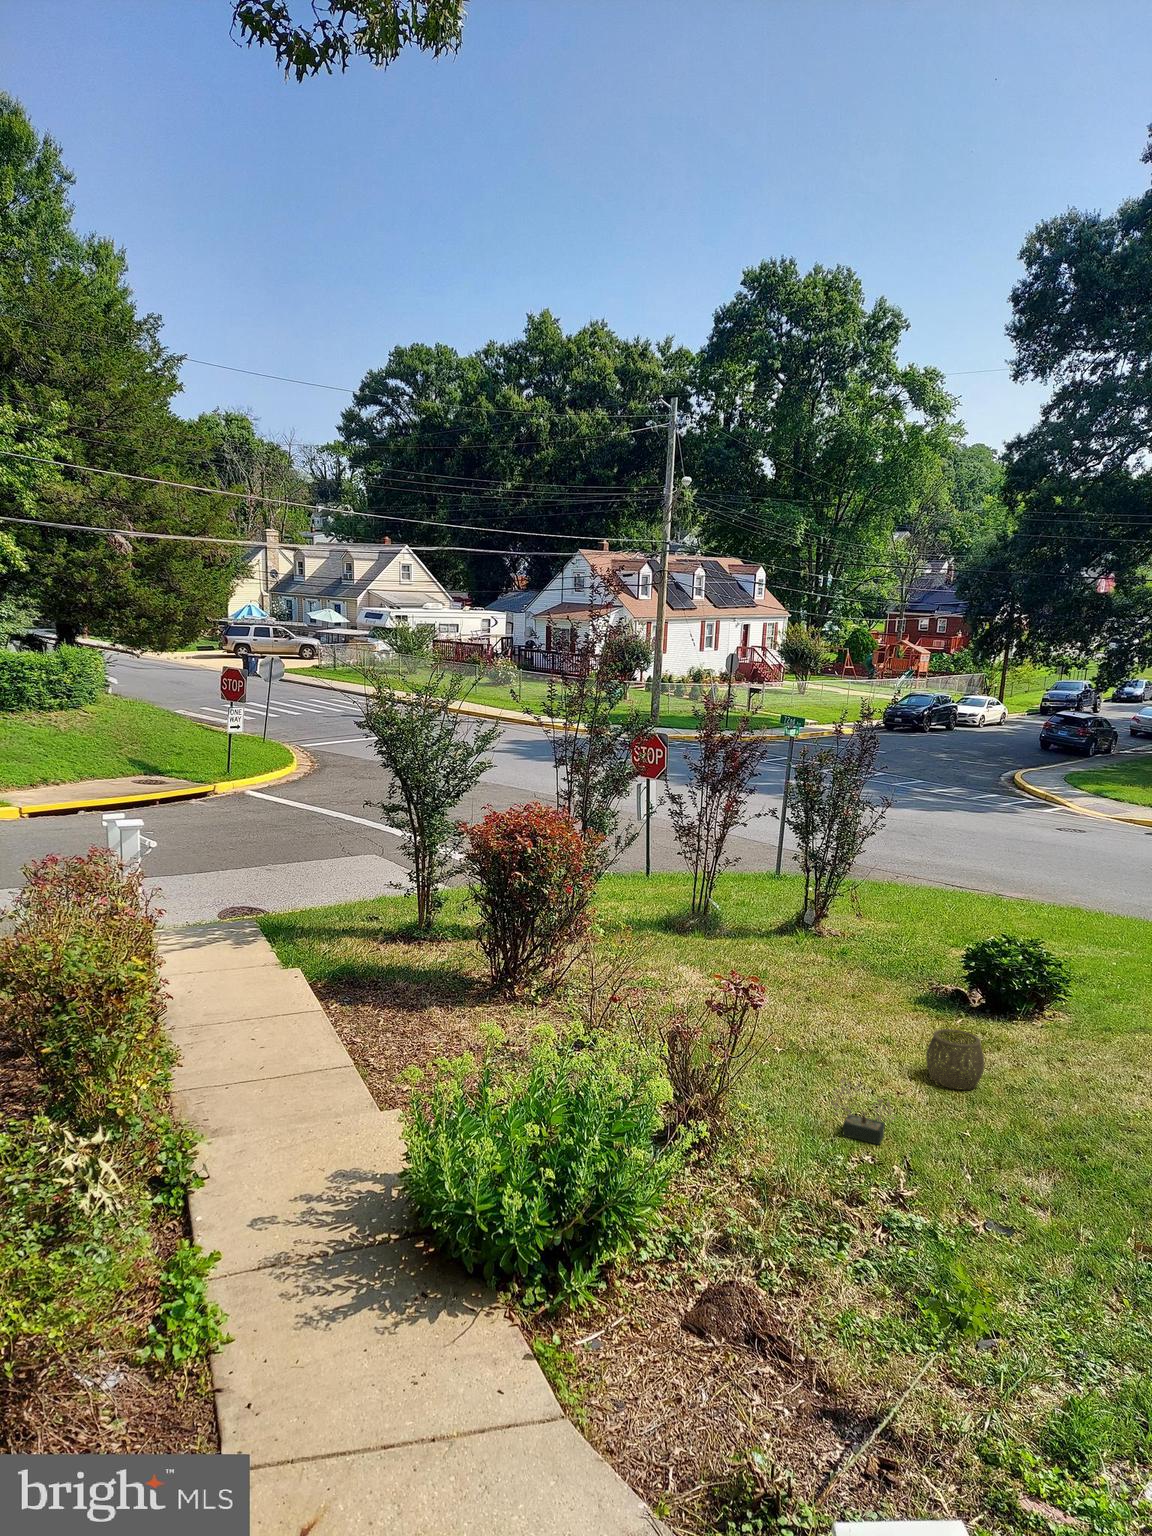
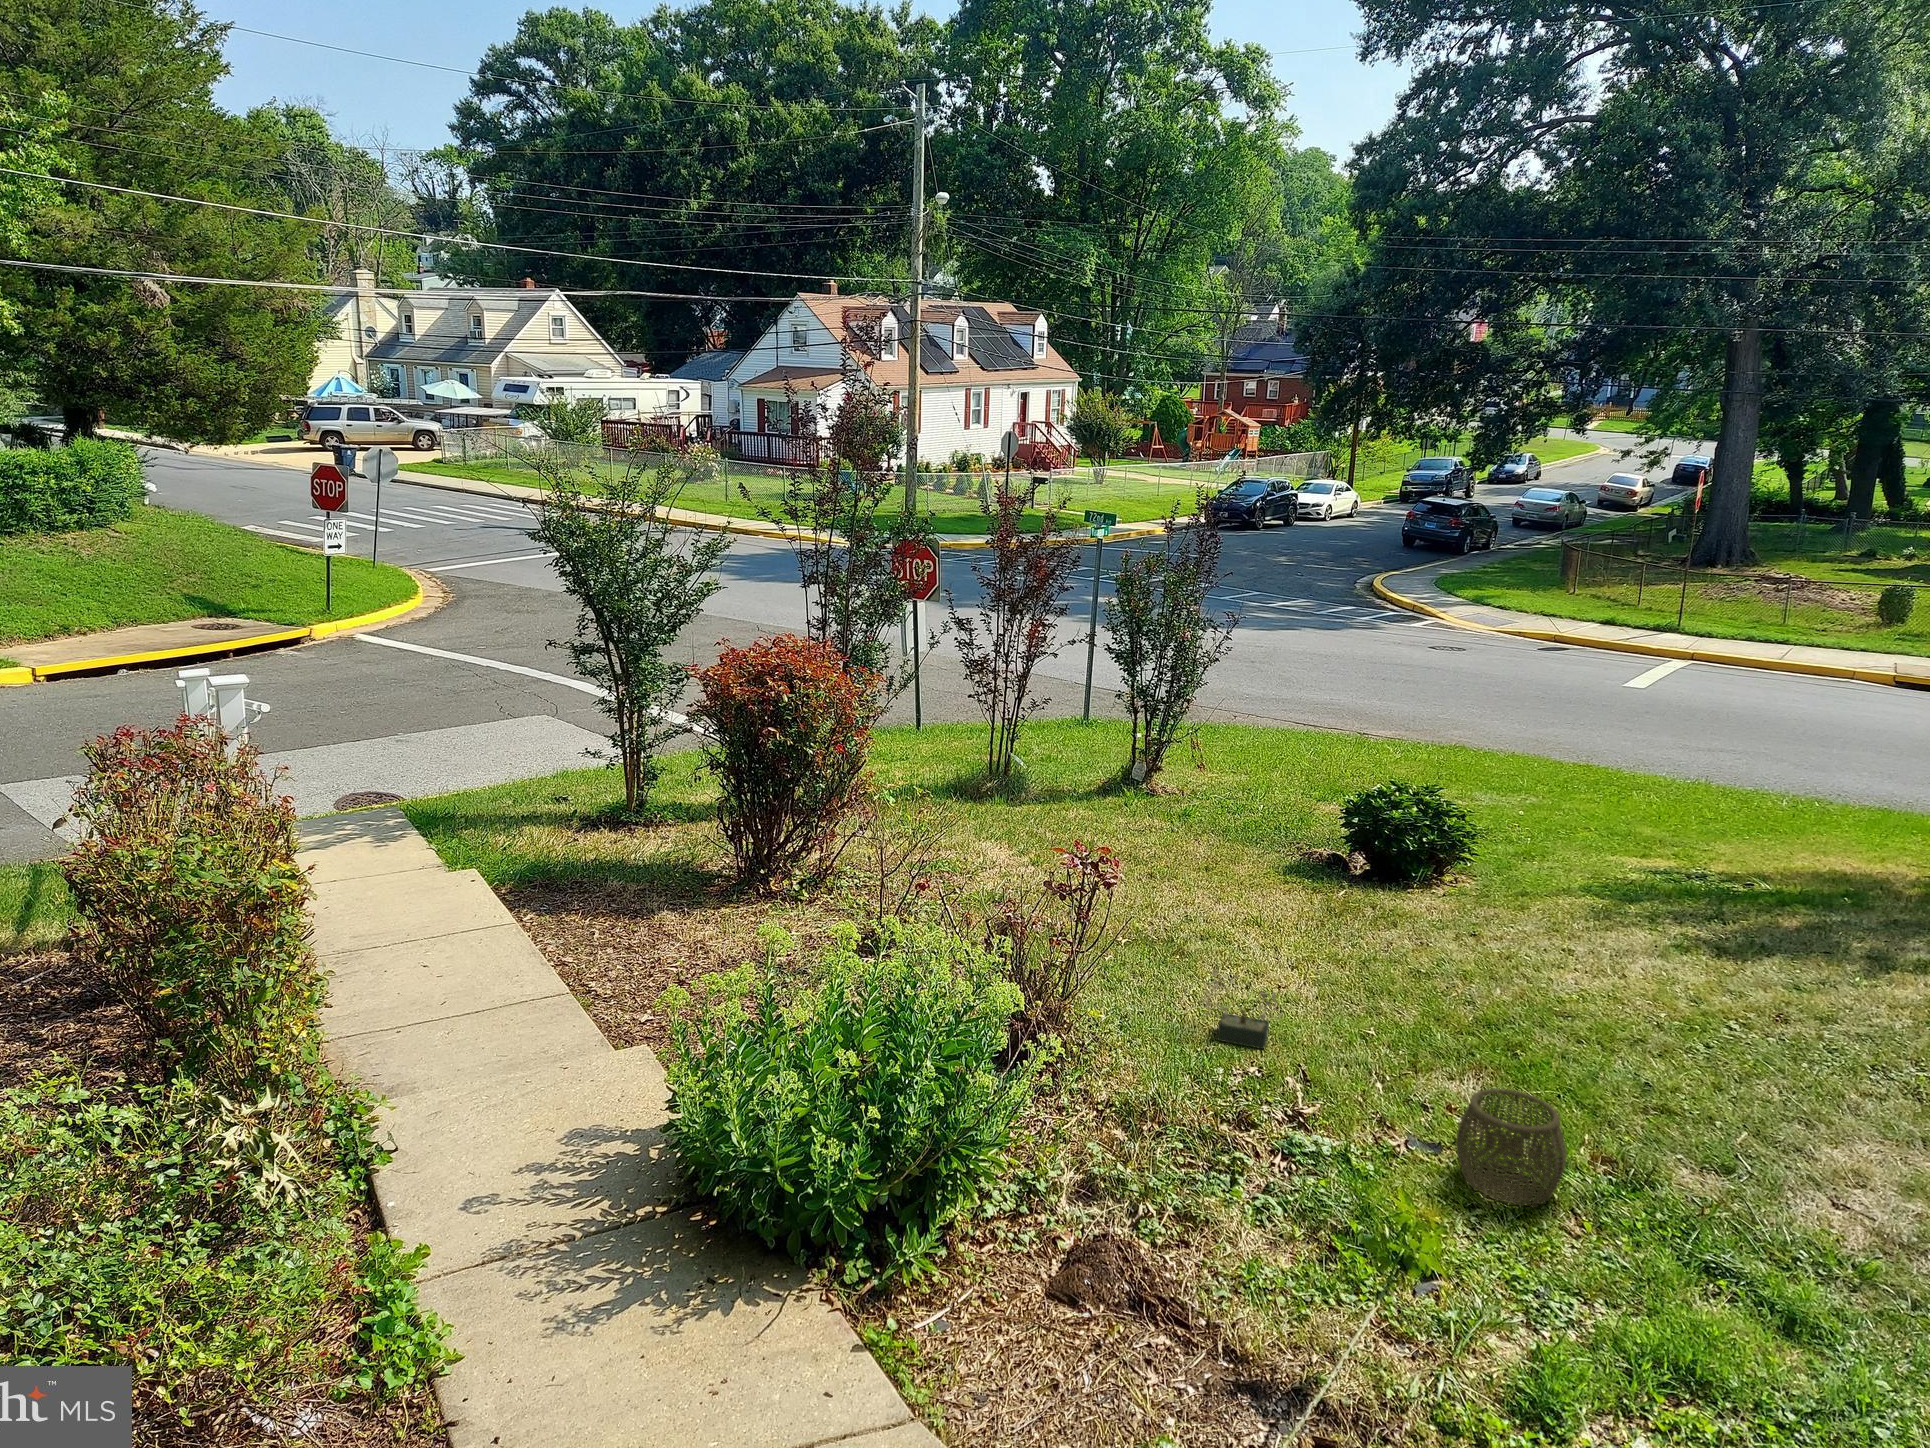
woven basket: present [926,1029,985,1090] -> present [1456,1089,1567,1207]

